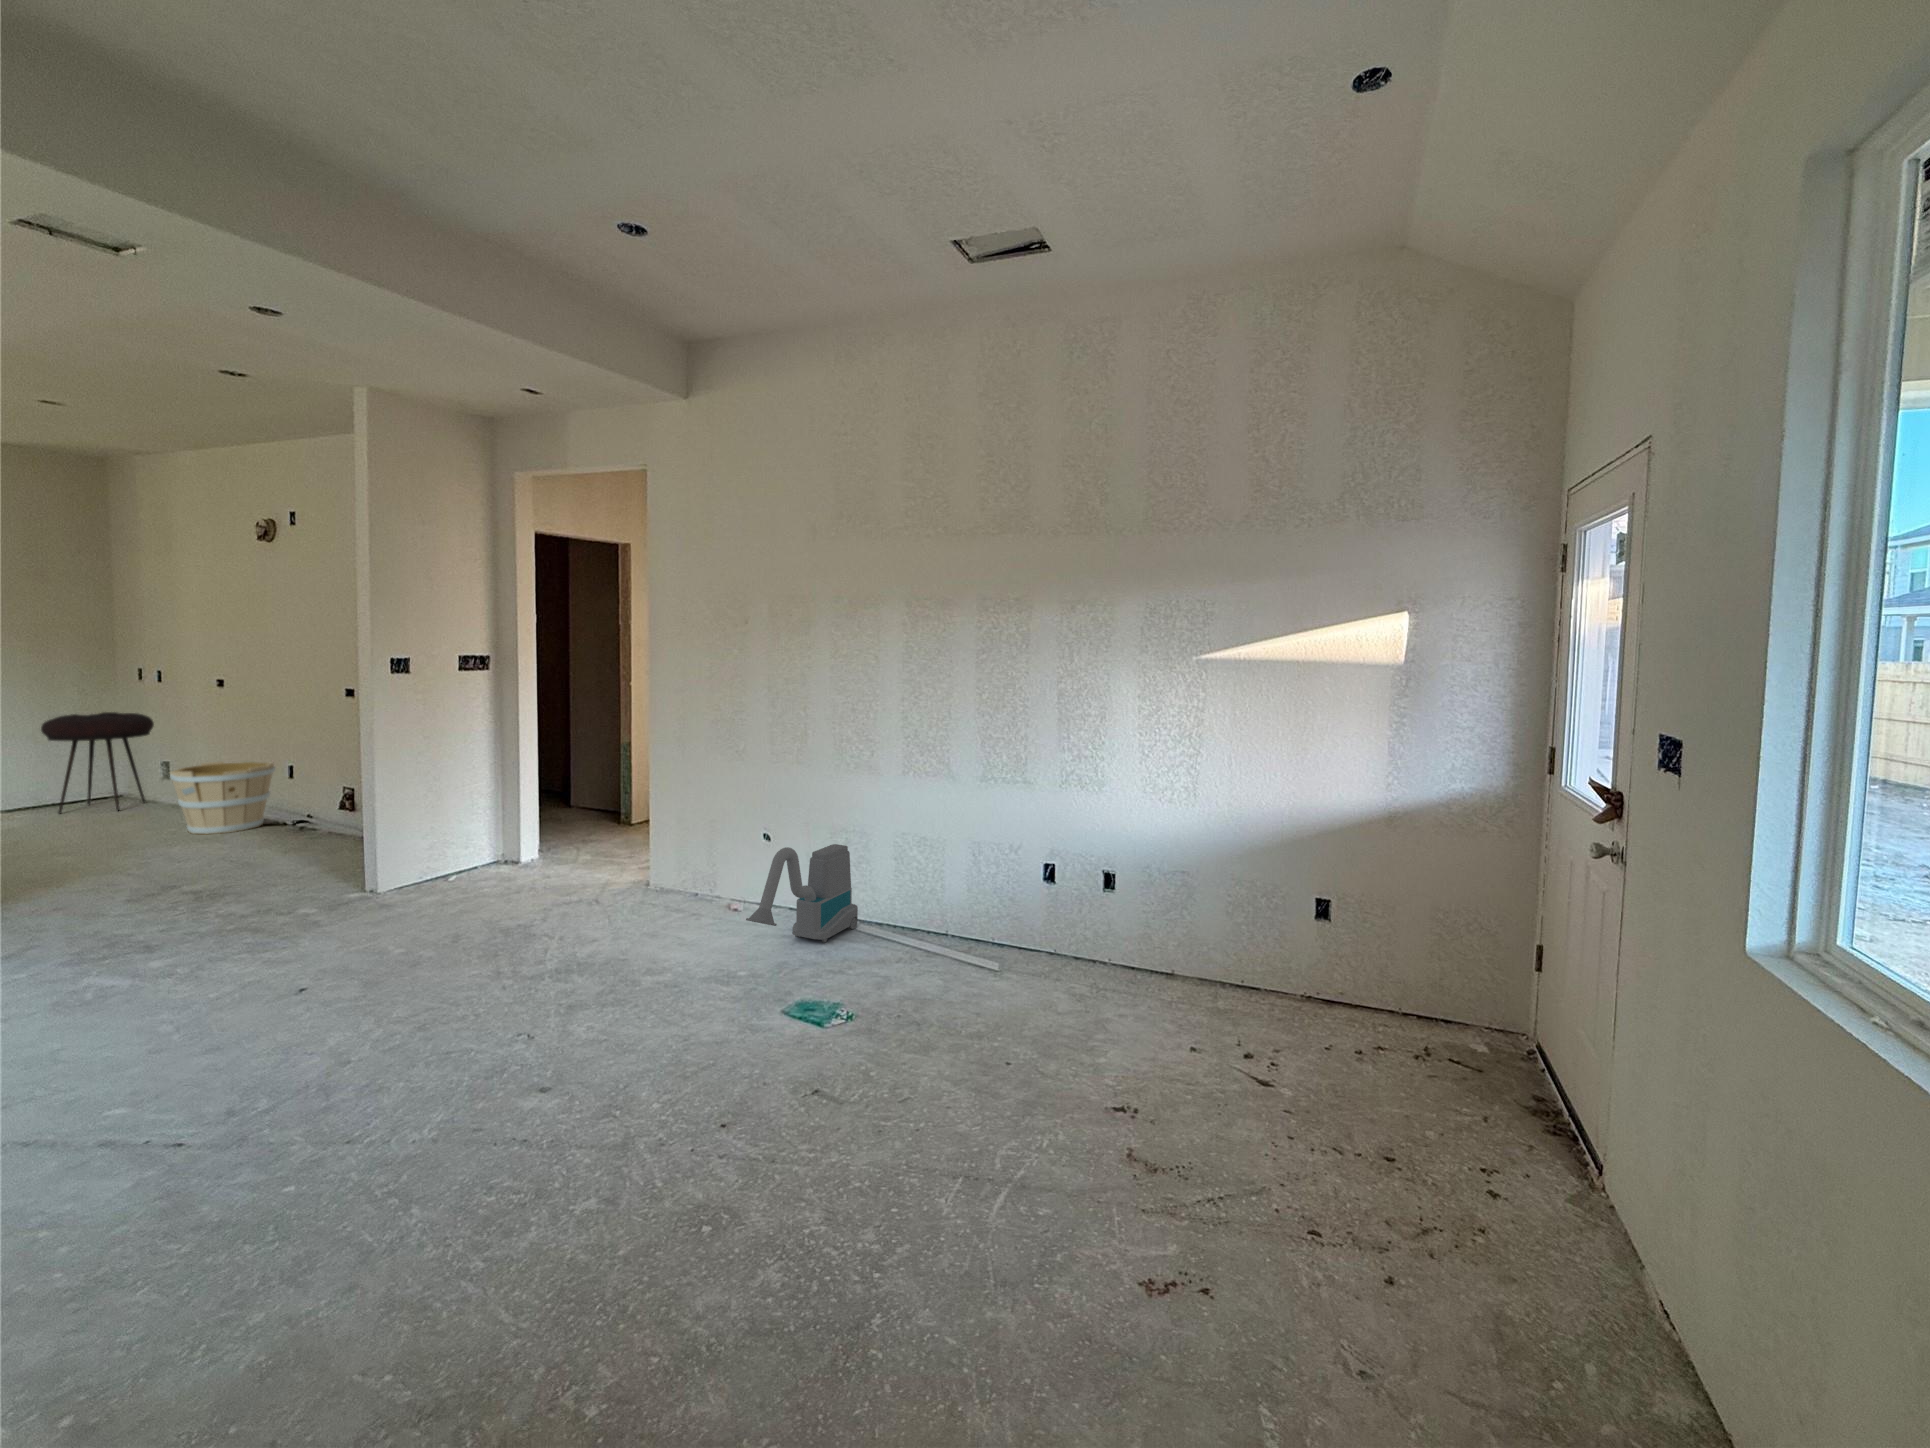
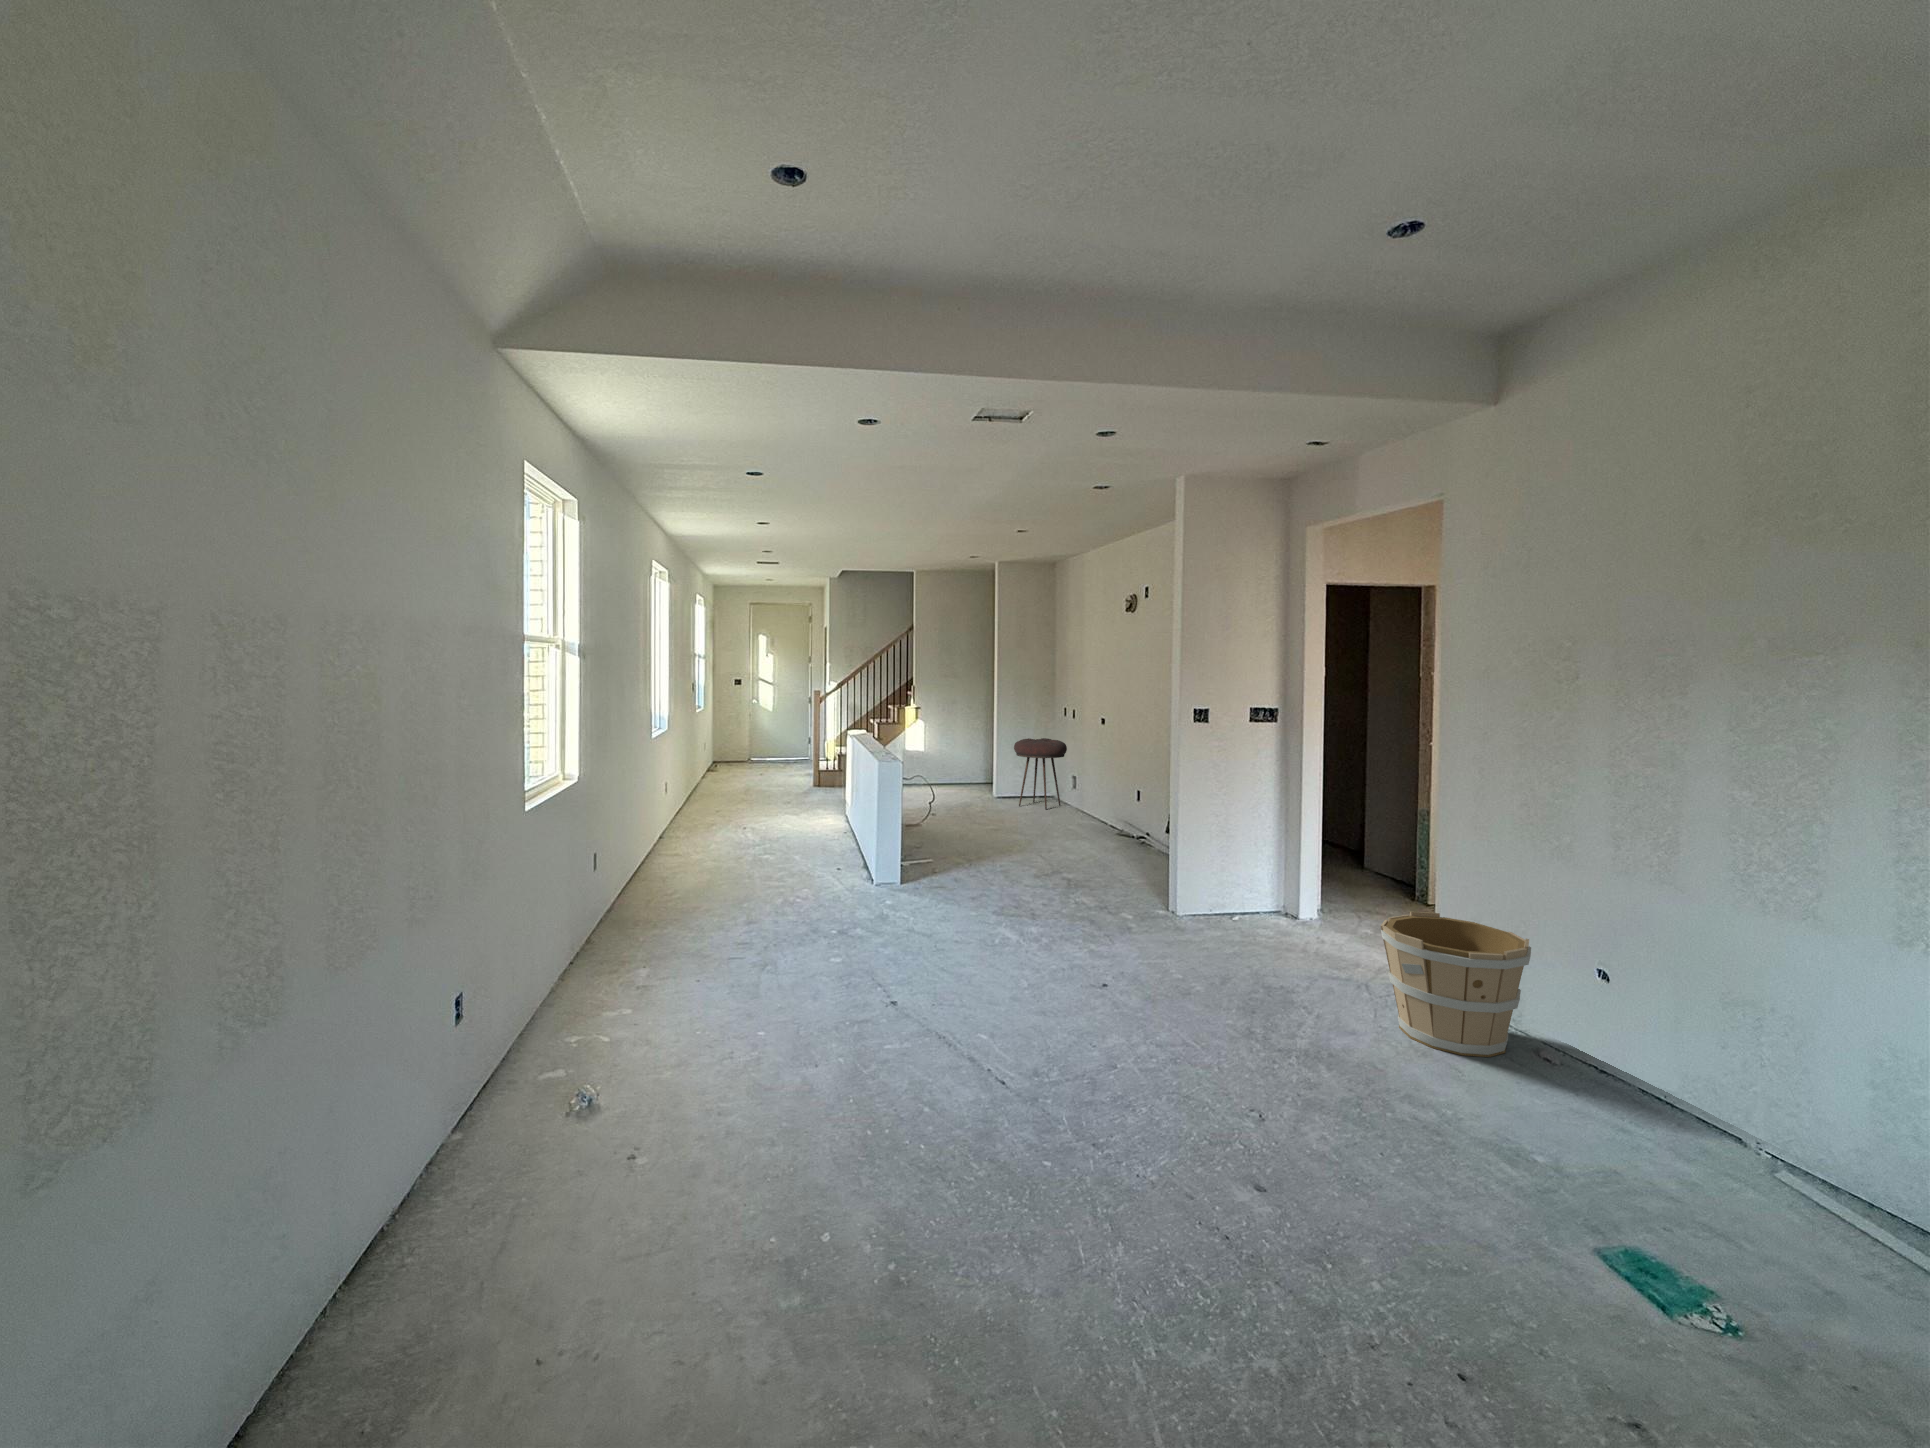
wooden bucket: present [170,761,275,835] -> present [1381,912,1531,1057]
vacuum cleaner: present [746,844,858,943] -> none [1545,1003,1767,1169]

